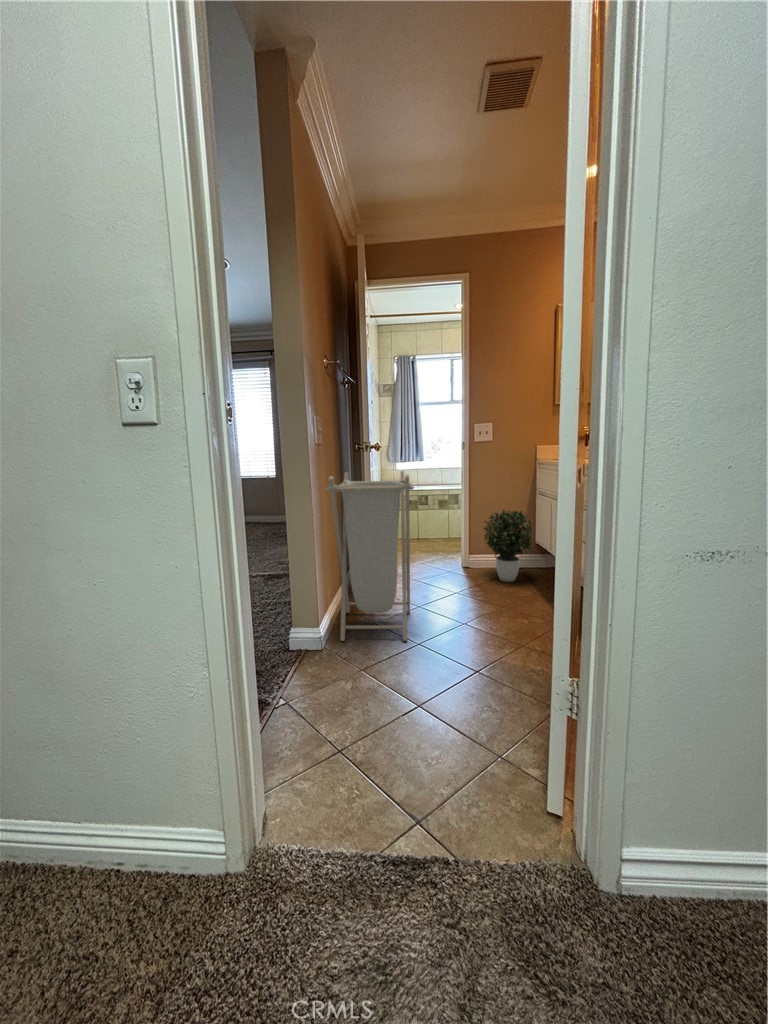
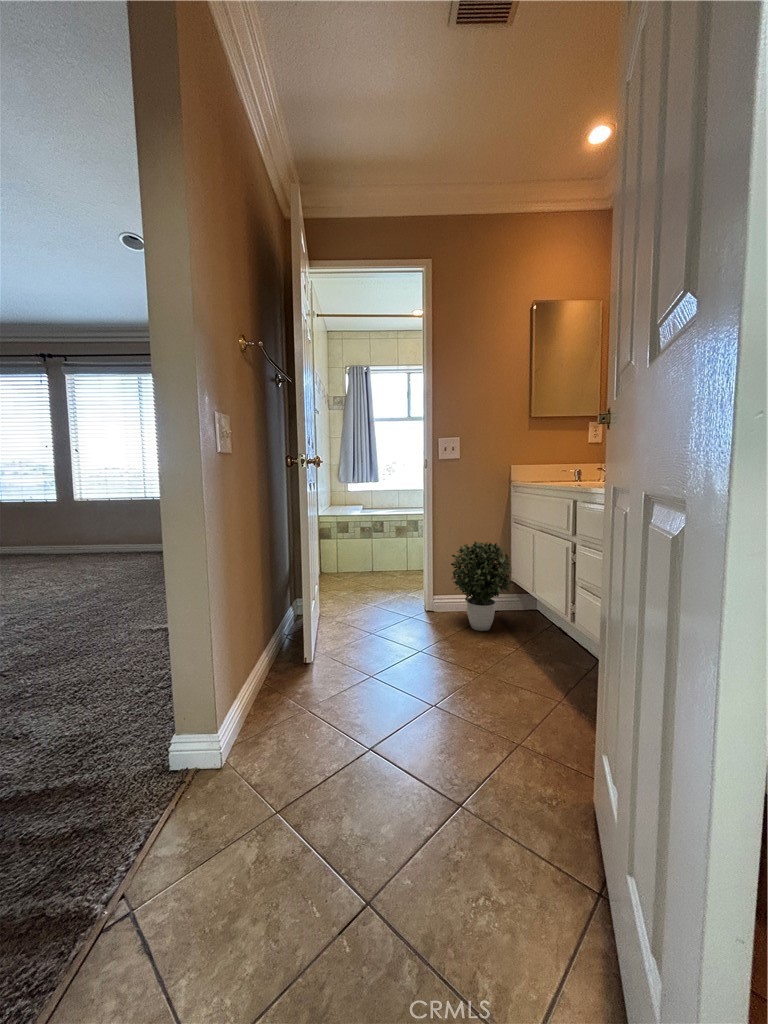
laundry hamper: present [326,471,414,641] -> none [232,494,363,747]

